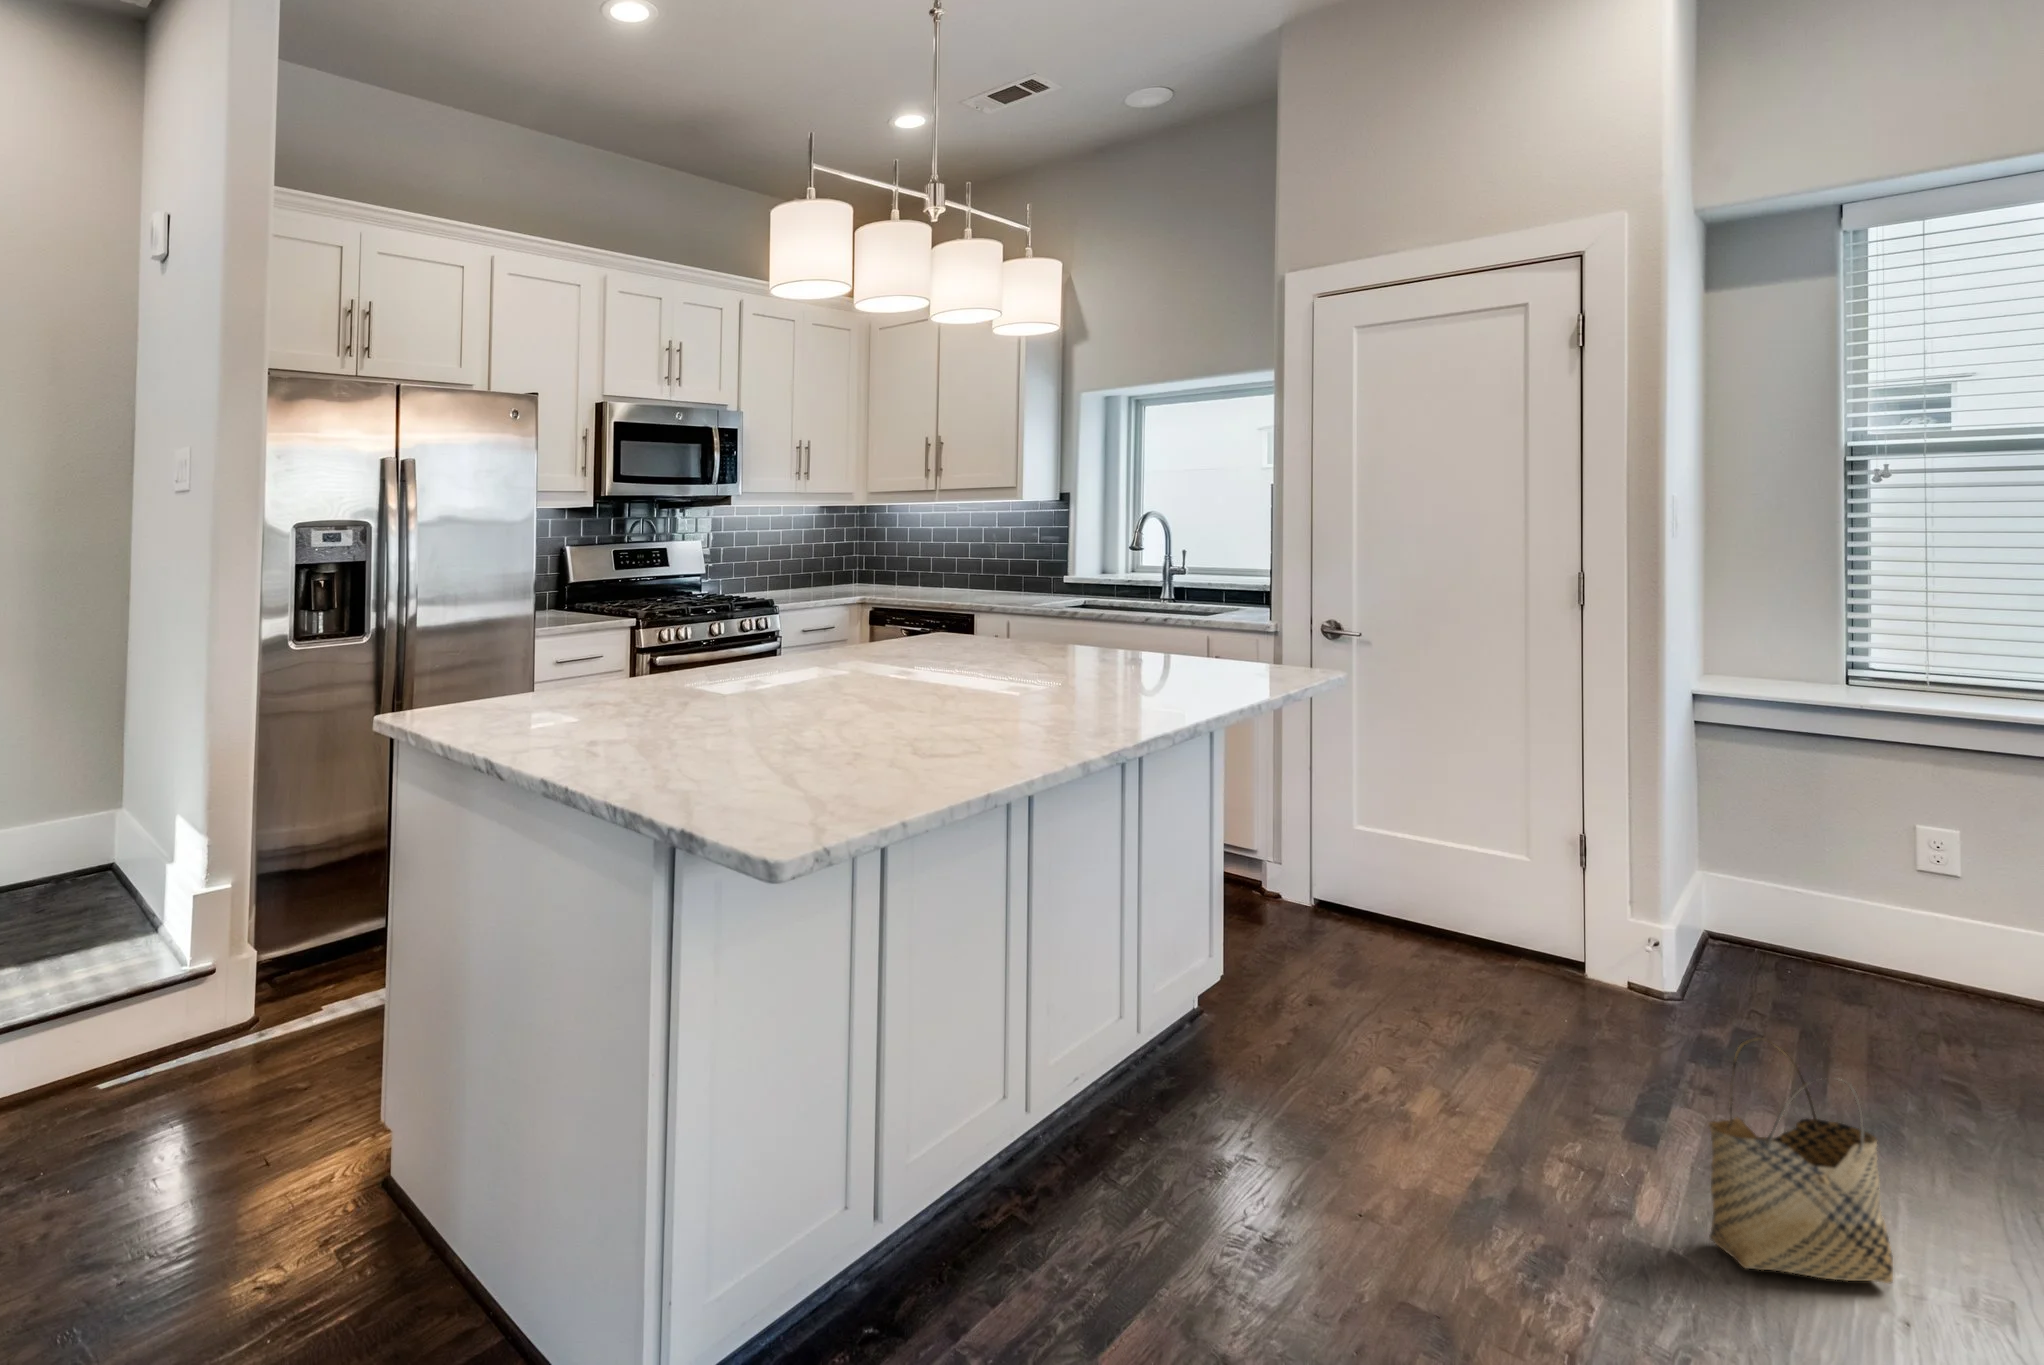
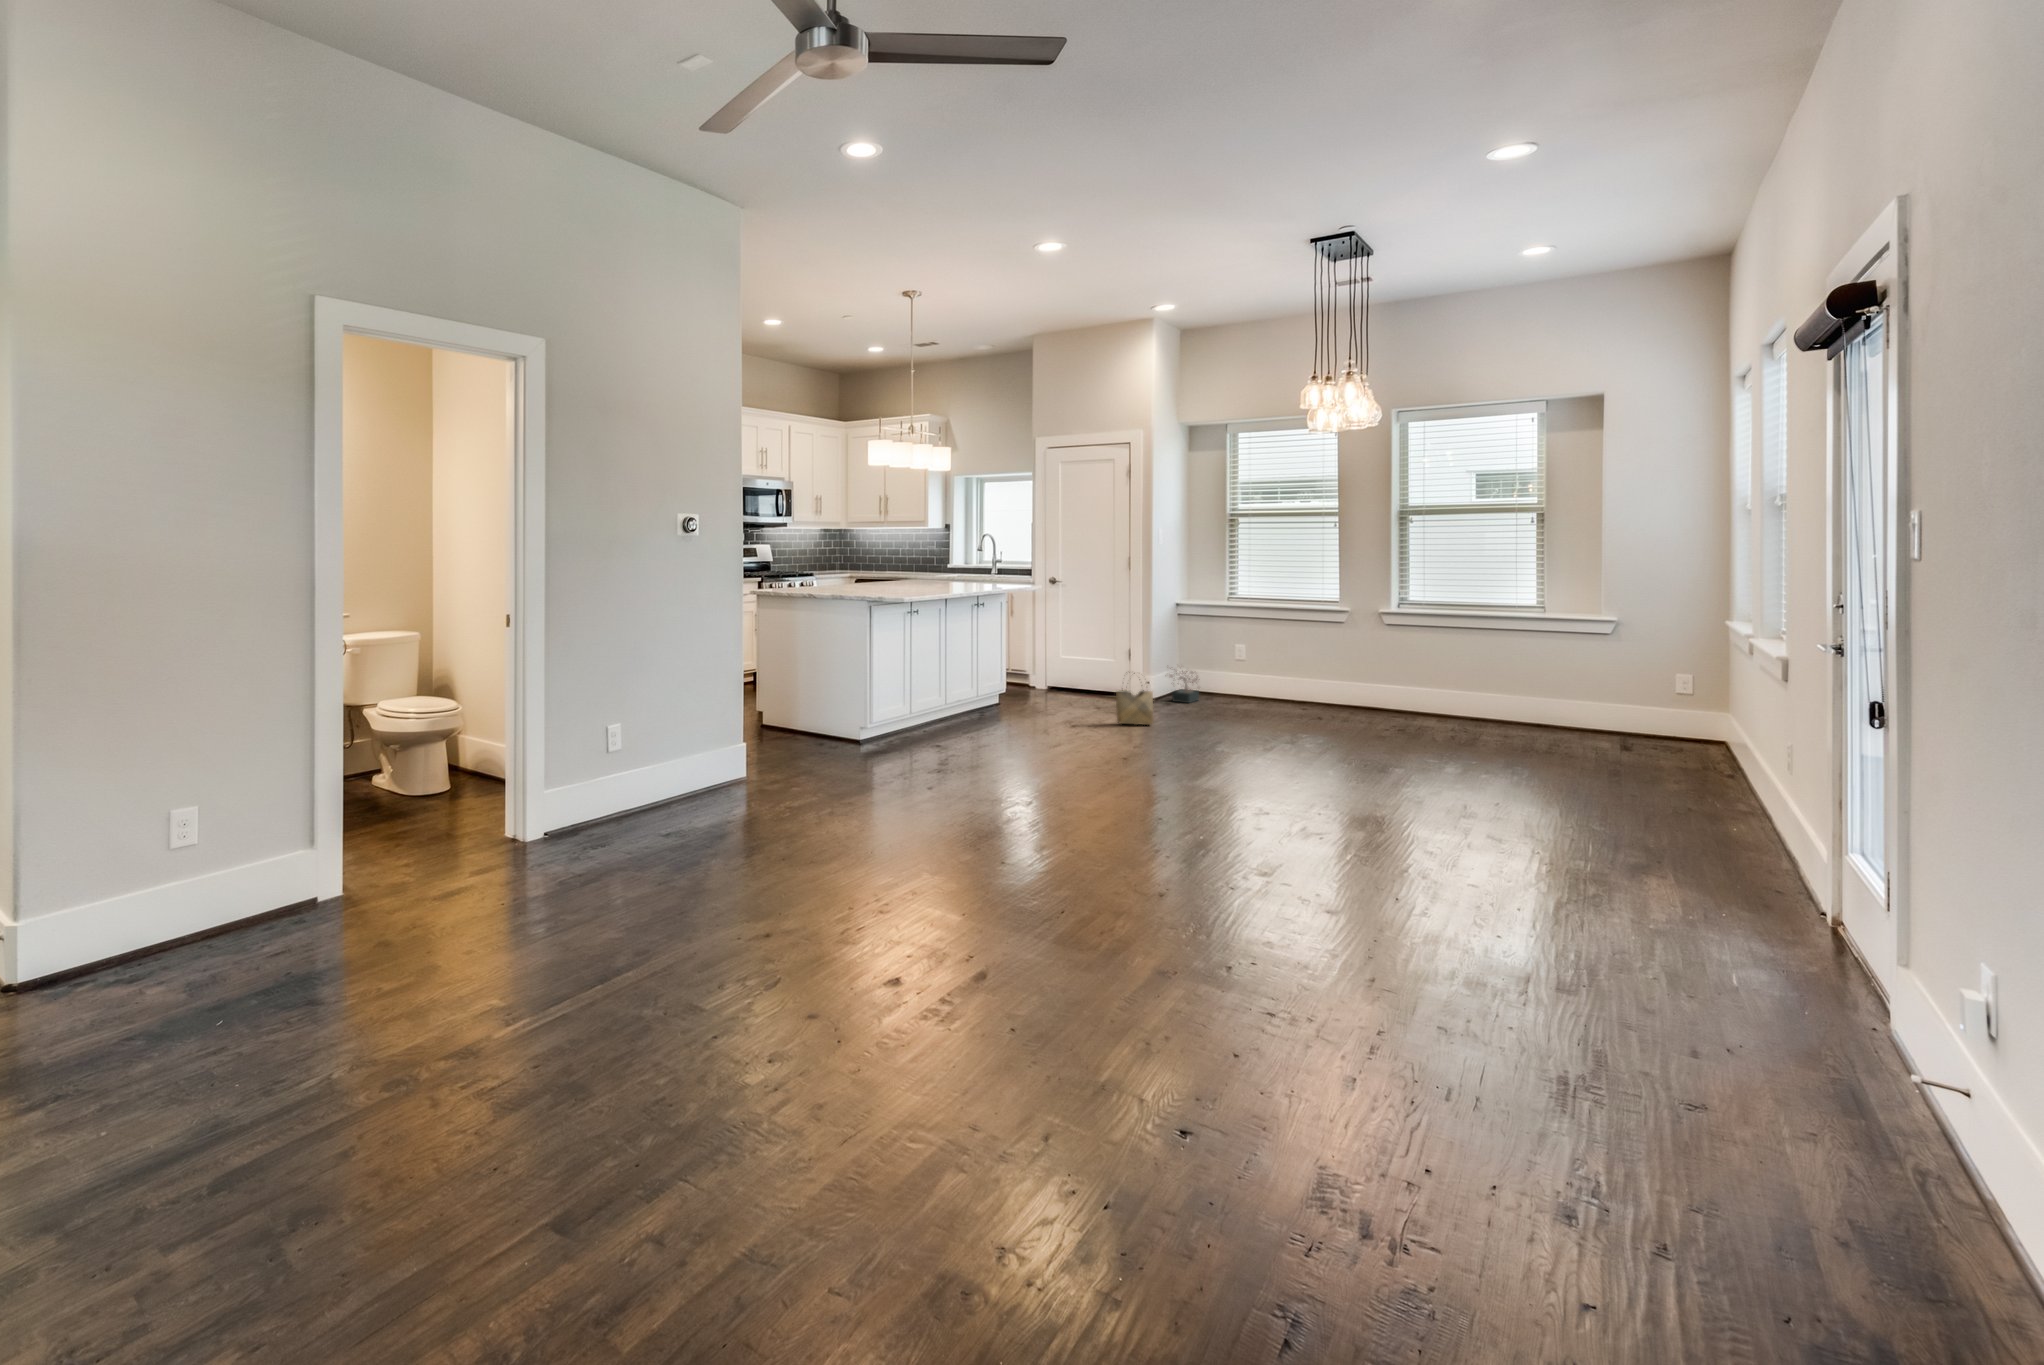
decorative plant: none [1700,889,1827,1011] -> present [1170,667,1199,703]

